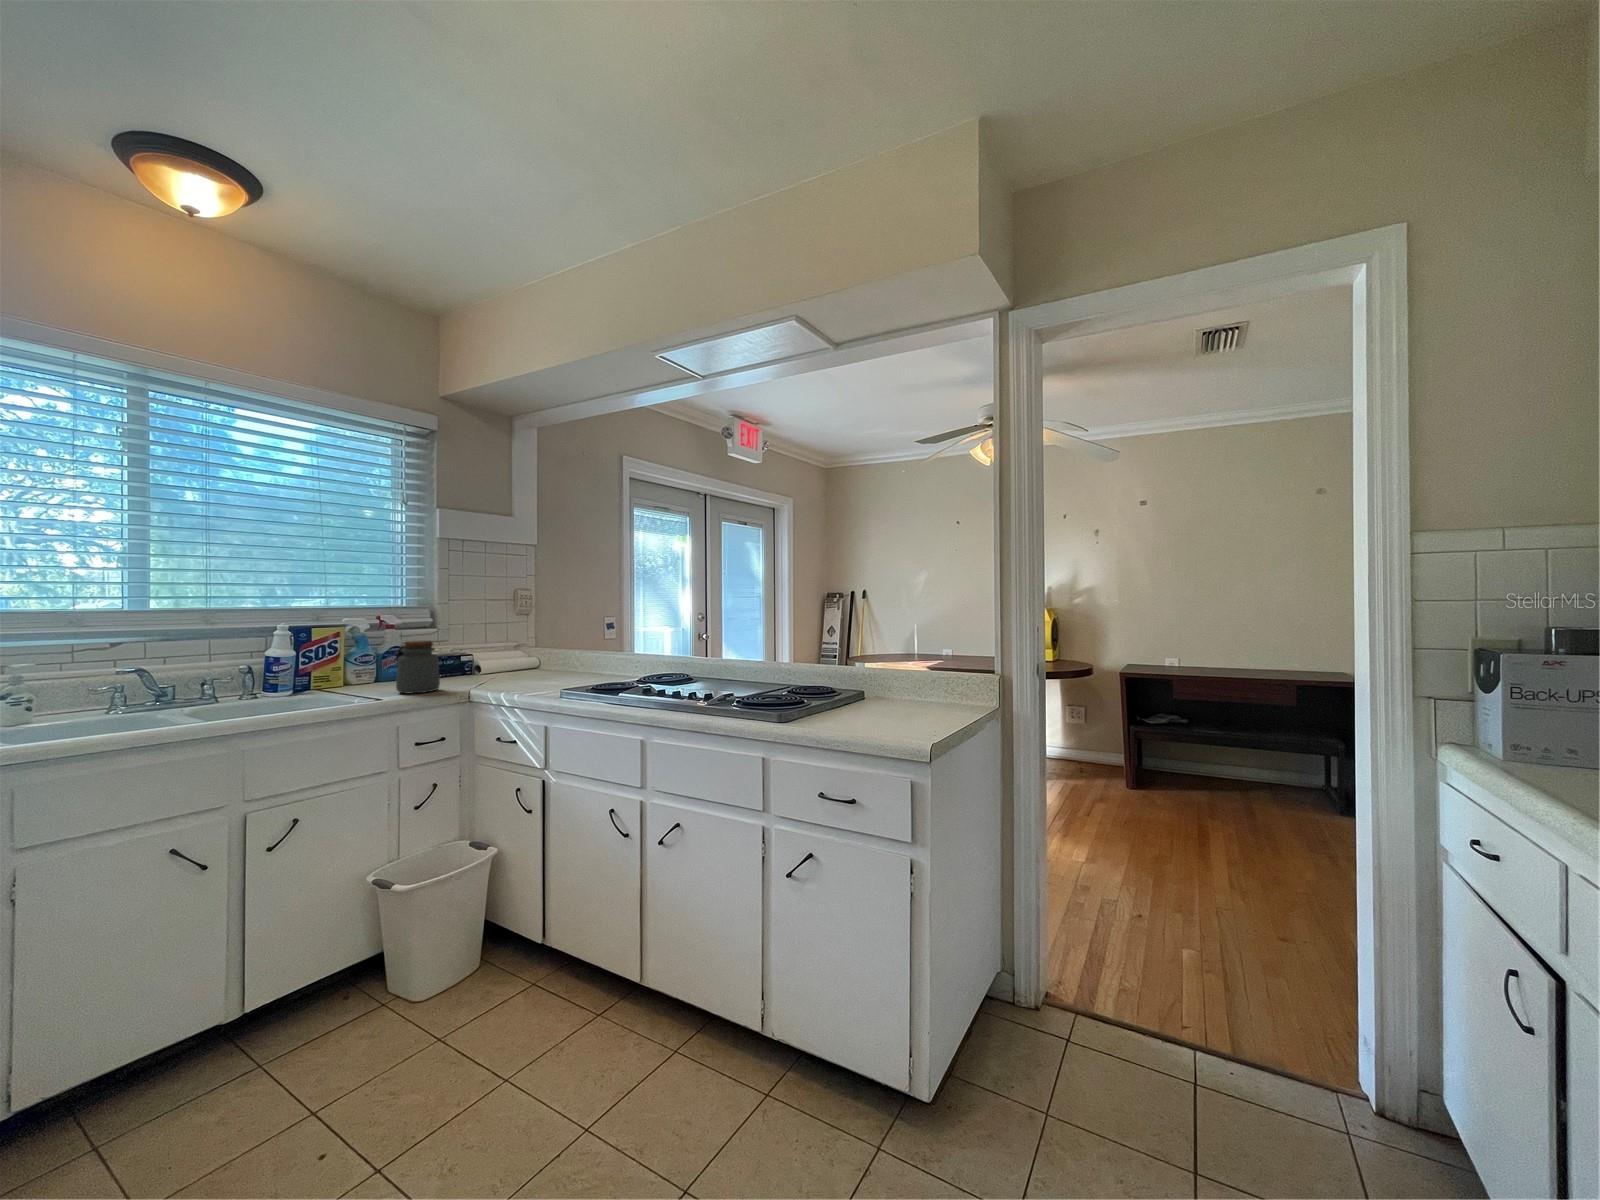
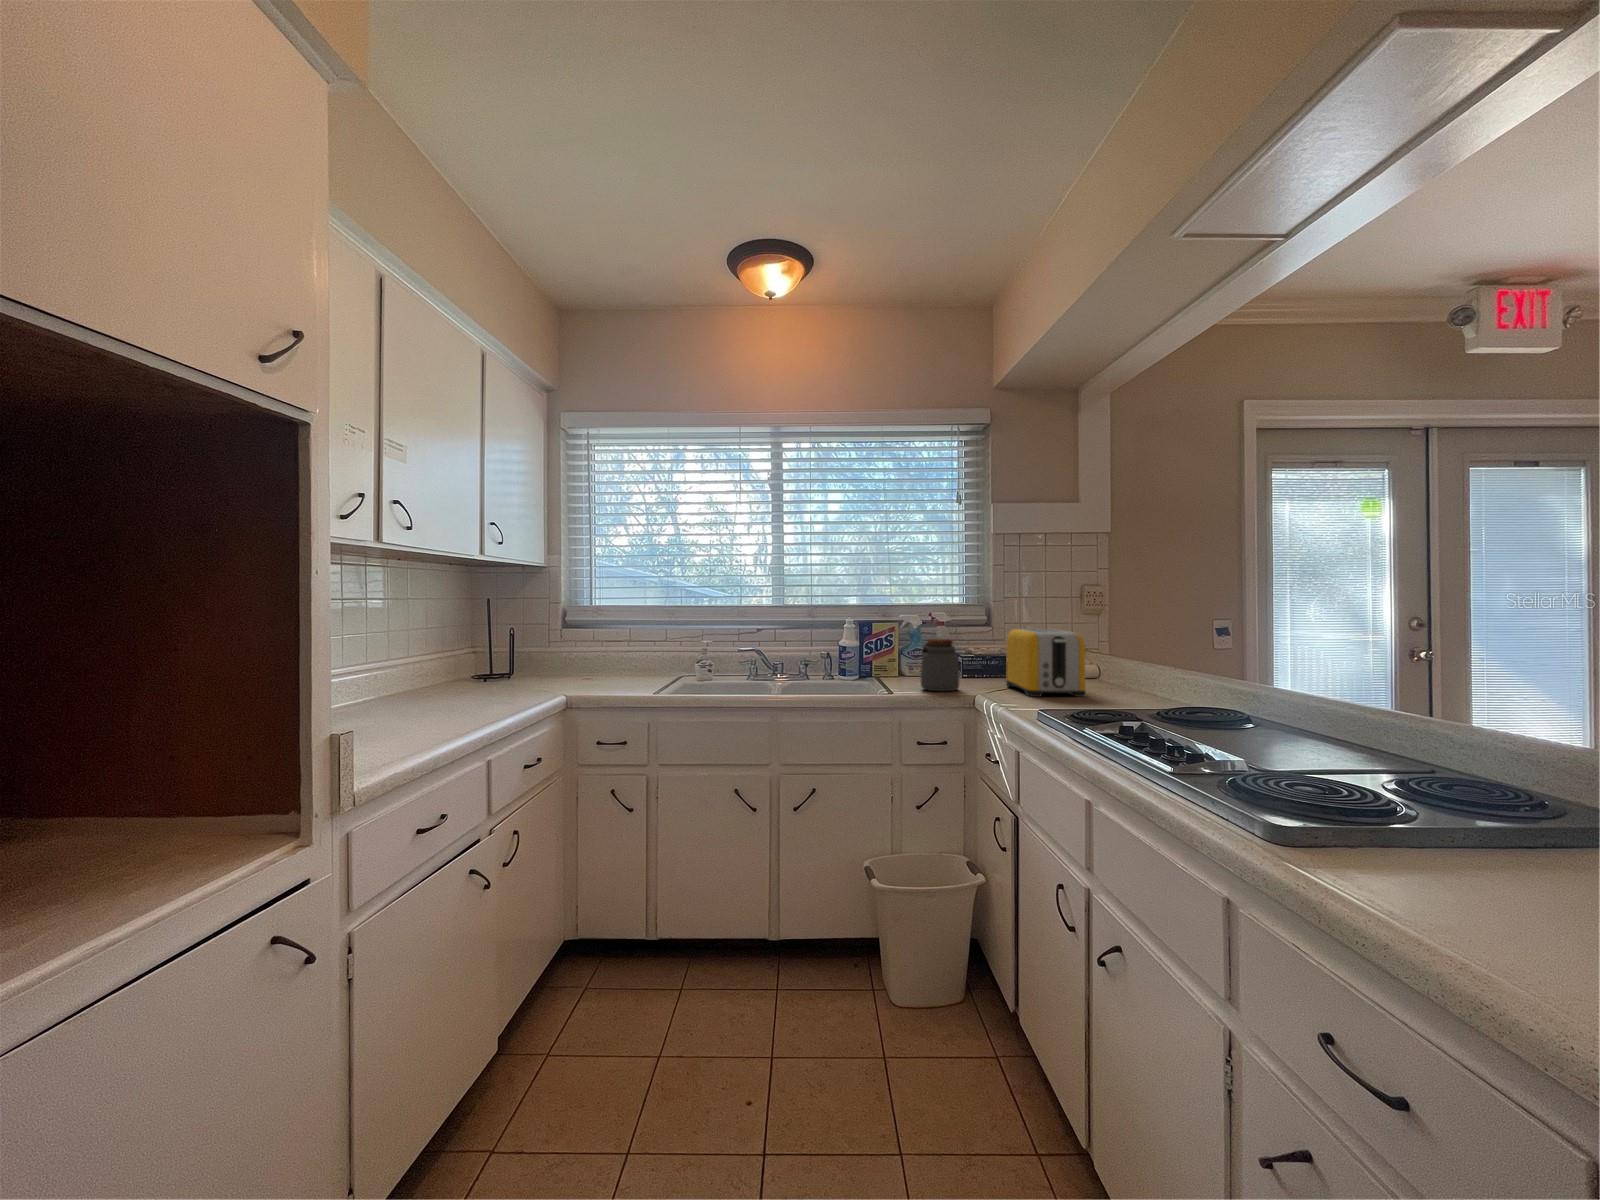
toaster: none [477,627,558,686] -> present [1006,629,1085,697]

